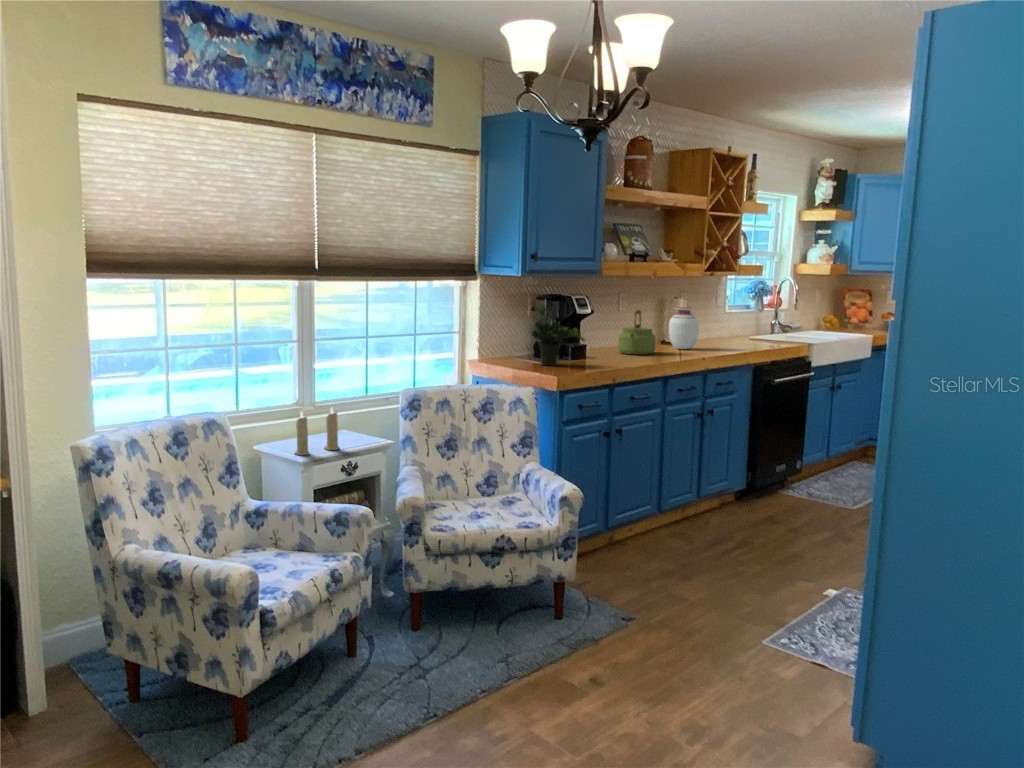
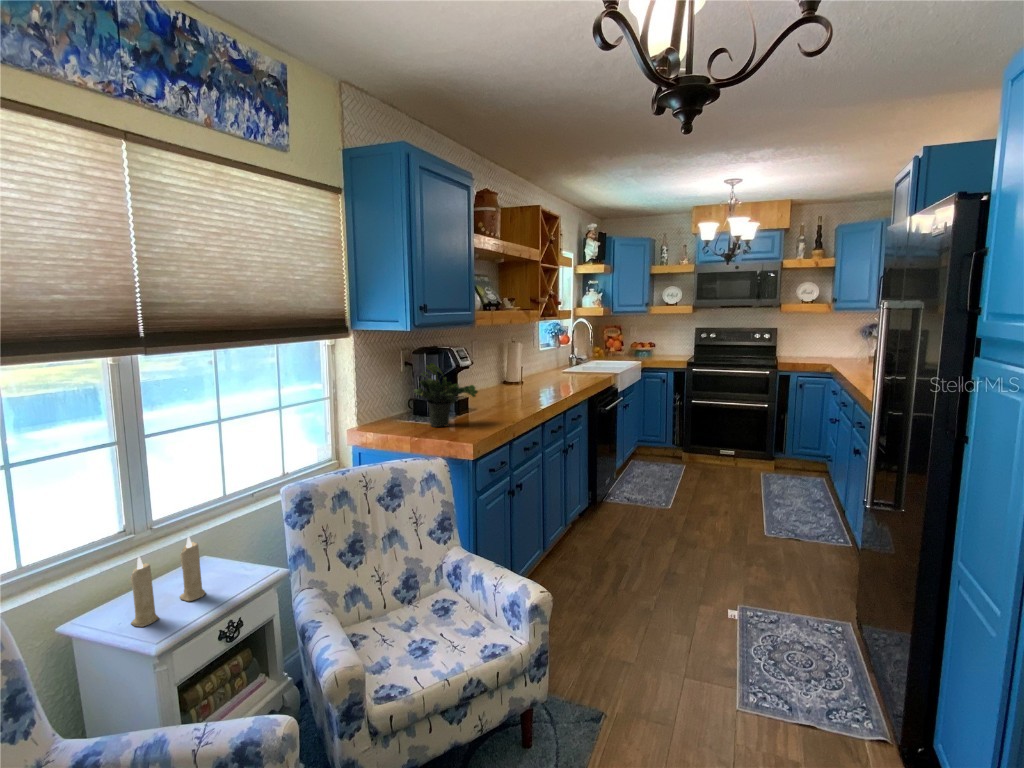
vase: present [669,307,699,349] -> none [518,351,545,390]
kettle: present [618,310,656,355] -> none [482,357,518,401]

